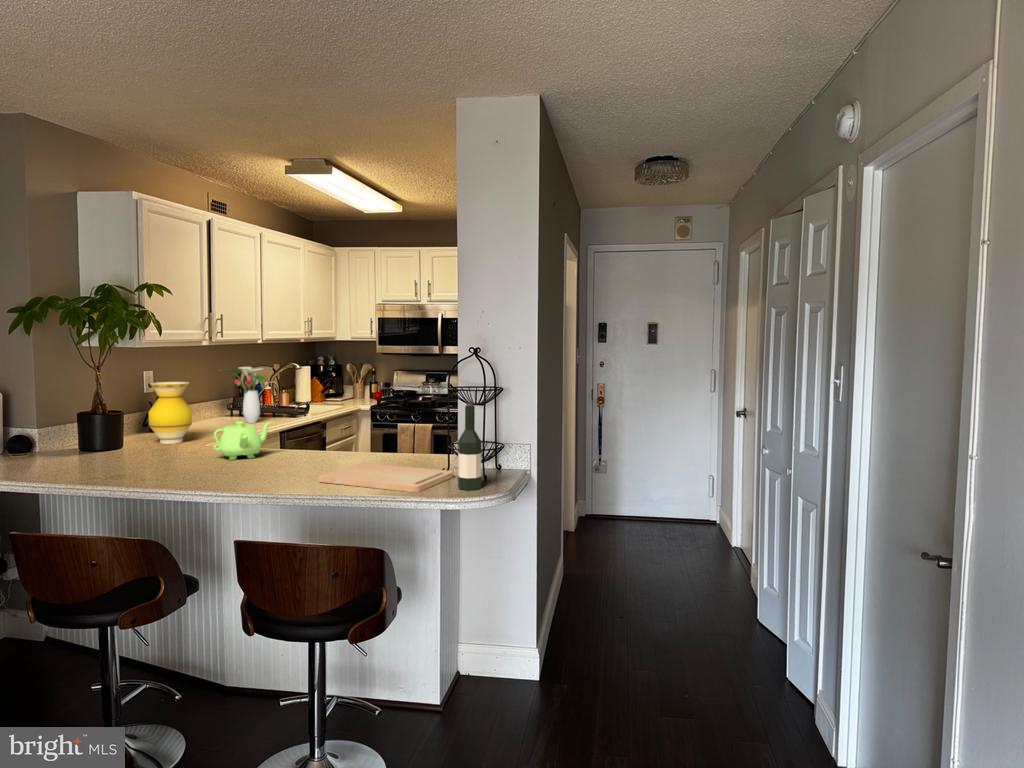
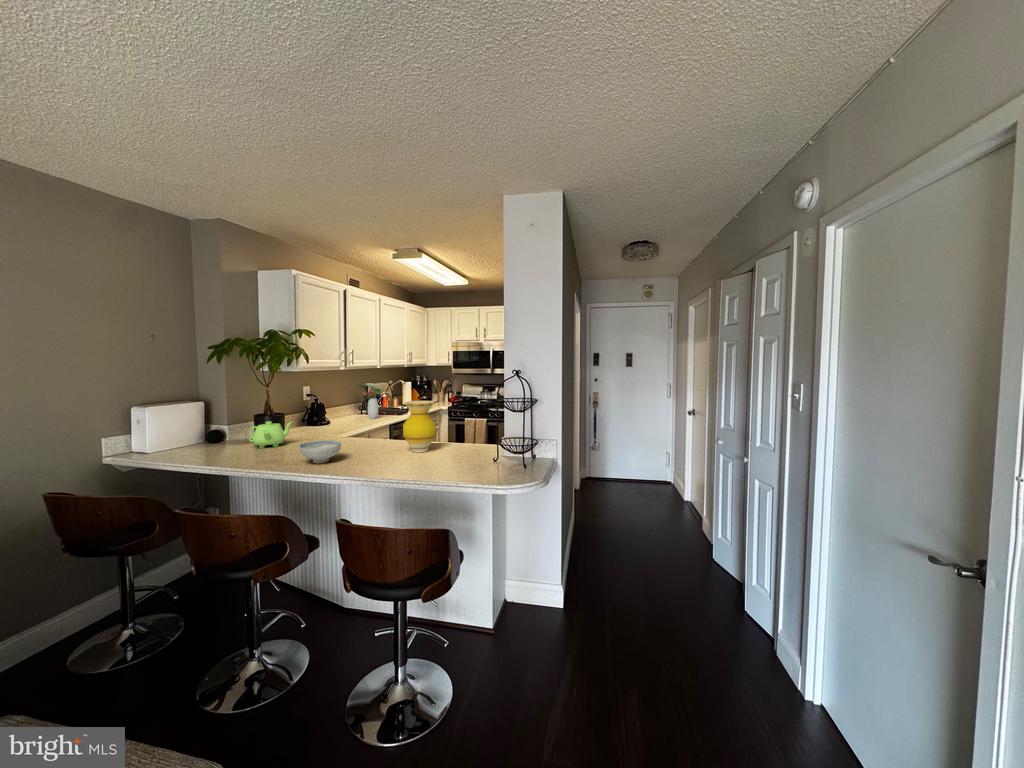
vase: present [148,382,192,444] -> present [403,401,436,453]
wine bottle: present [458,403,481,490] -> none [506,412,523,477]
teapot: present [214,421,272,460] -> present [249,421,292,448]
ceramic bowl: none [165,446,224,477] -> present [299,440,341,463]
cutting board: present [319,463,453,492] -> none [406,452,502,479]

